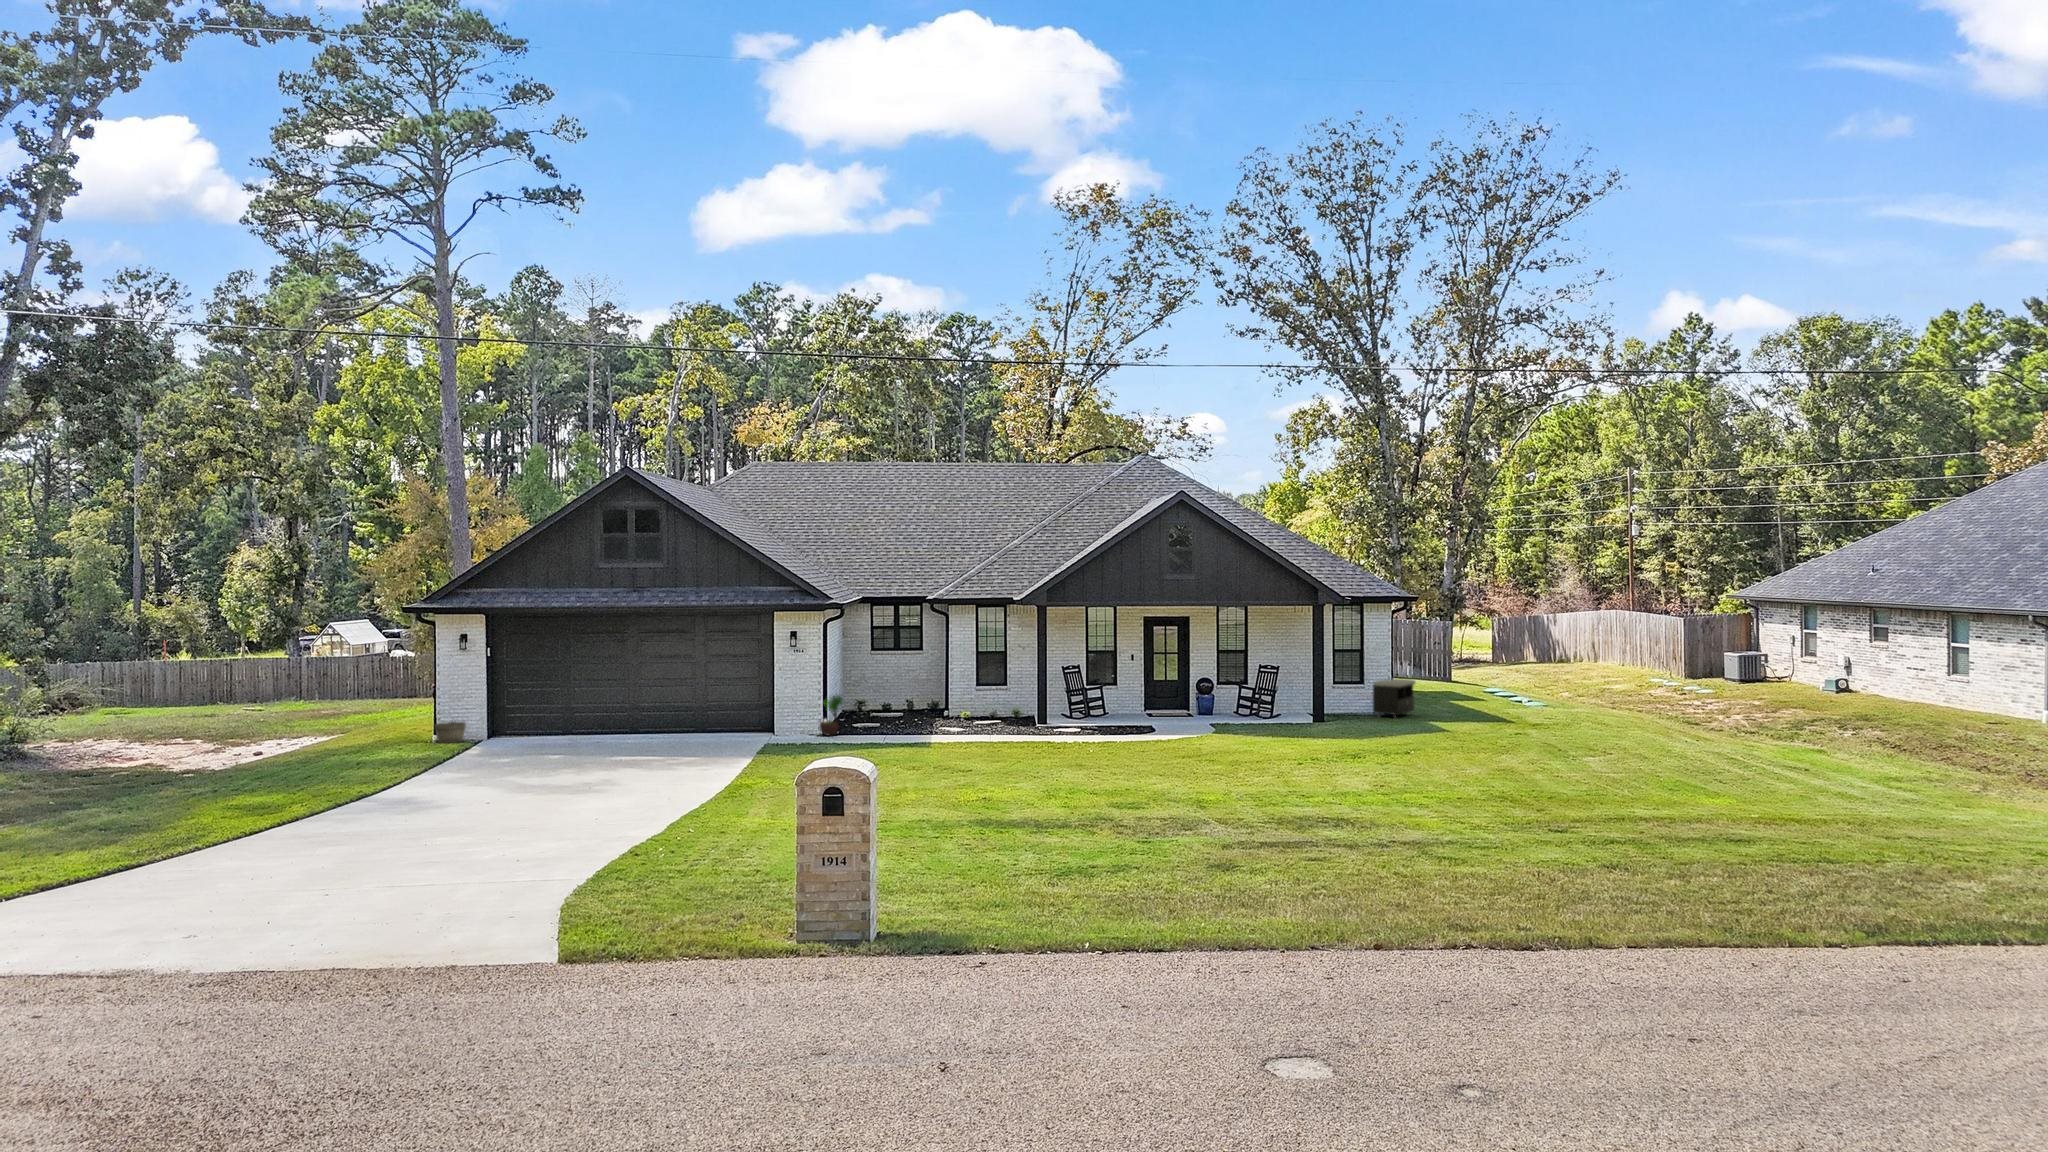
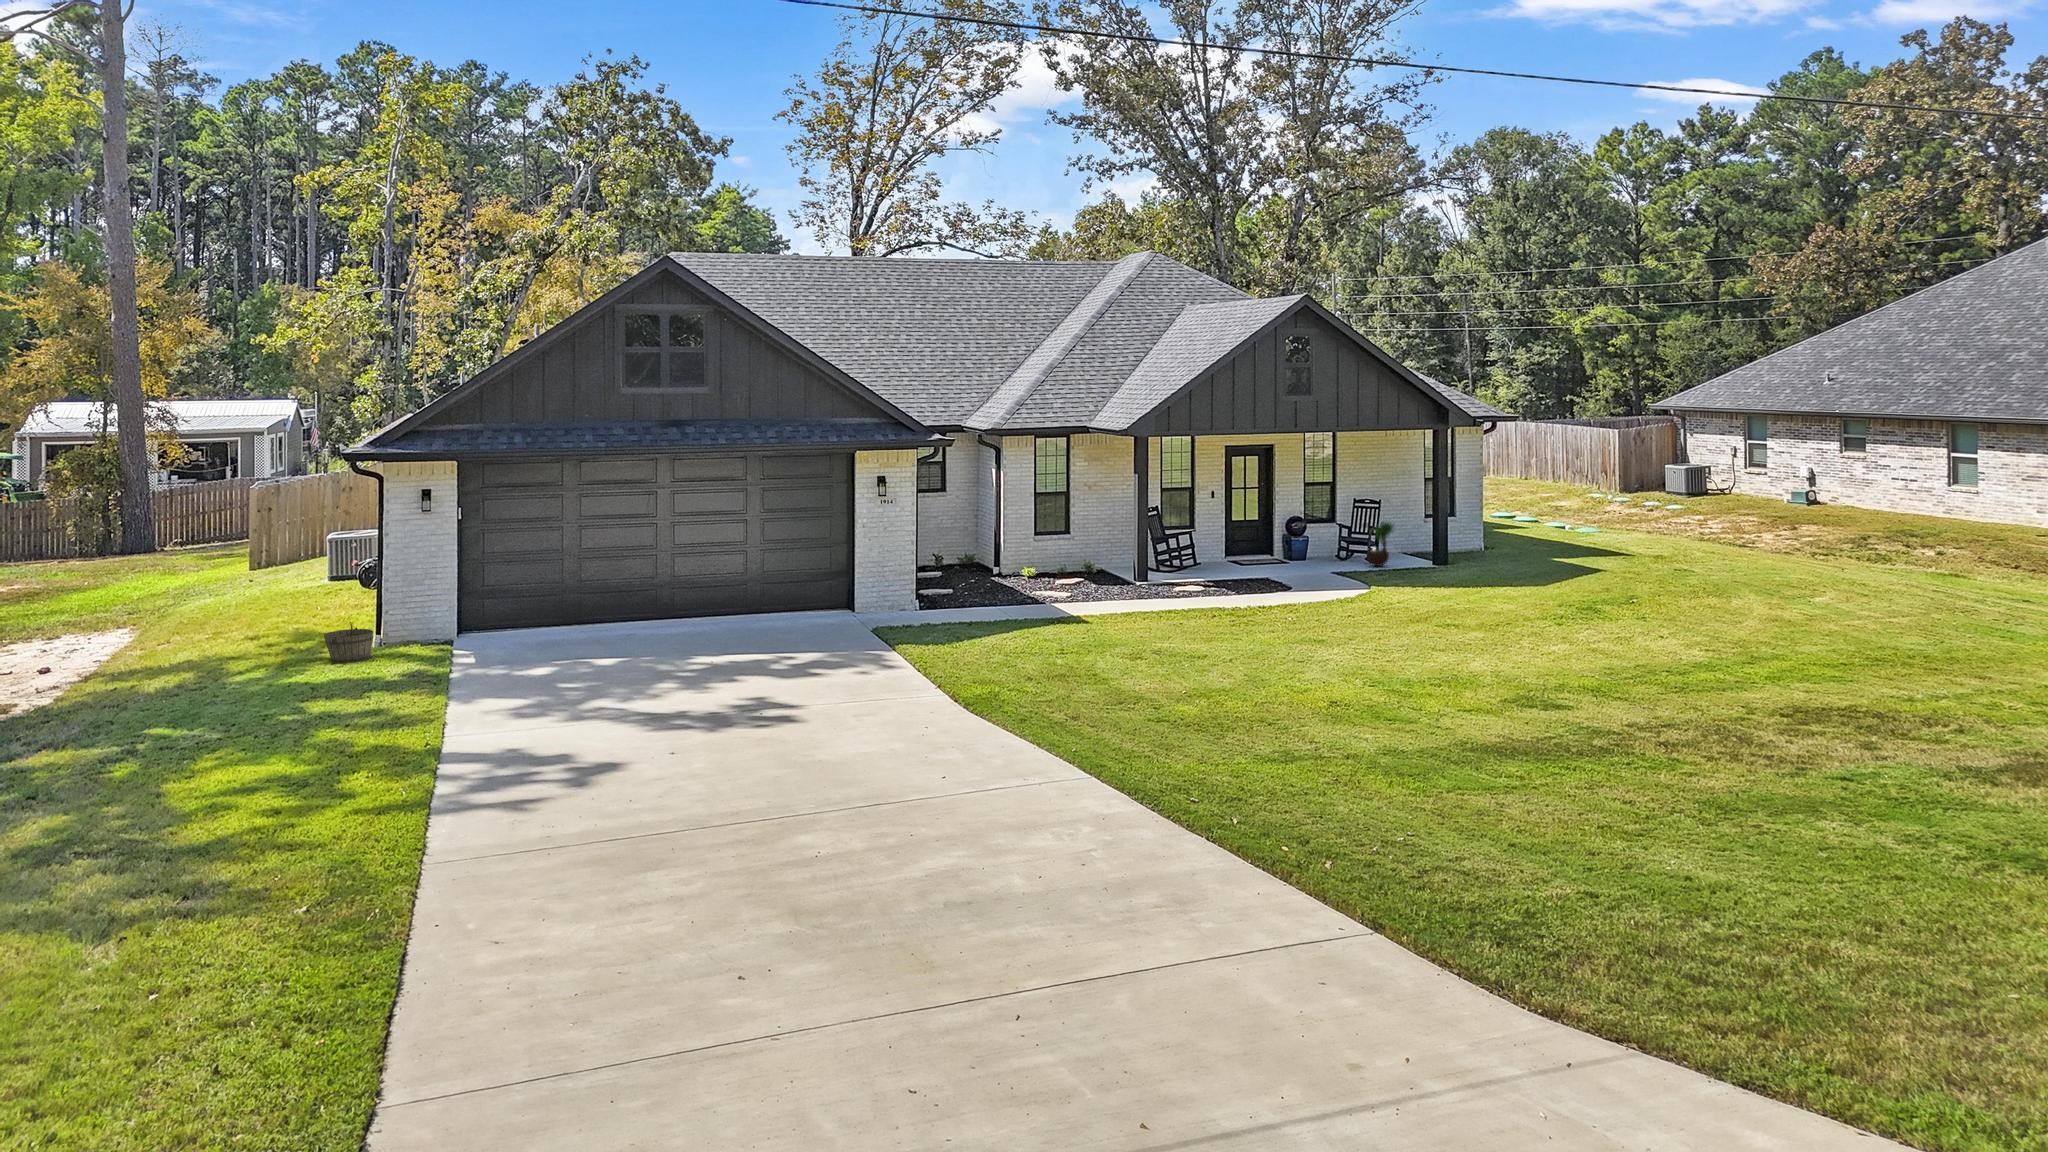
storage bench: present [1373,679,1415,716] -> none [1467,509,1503,555]
potted tree: present [820,695,844,736] -> present [1367,522,1394,566]

